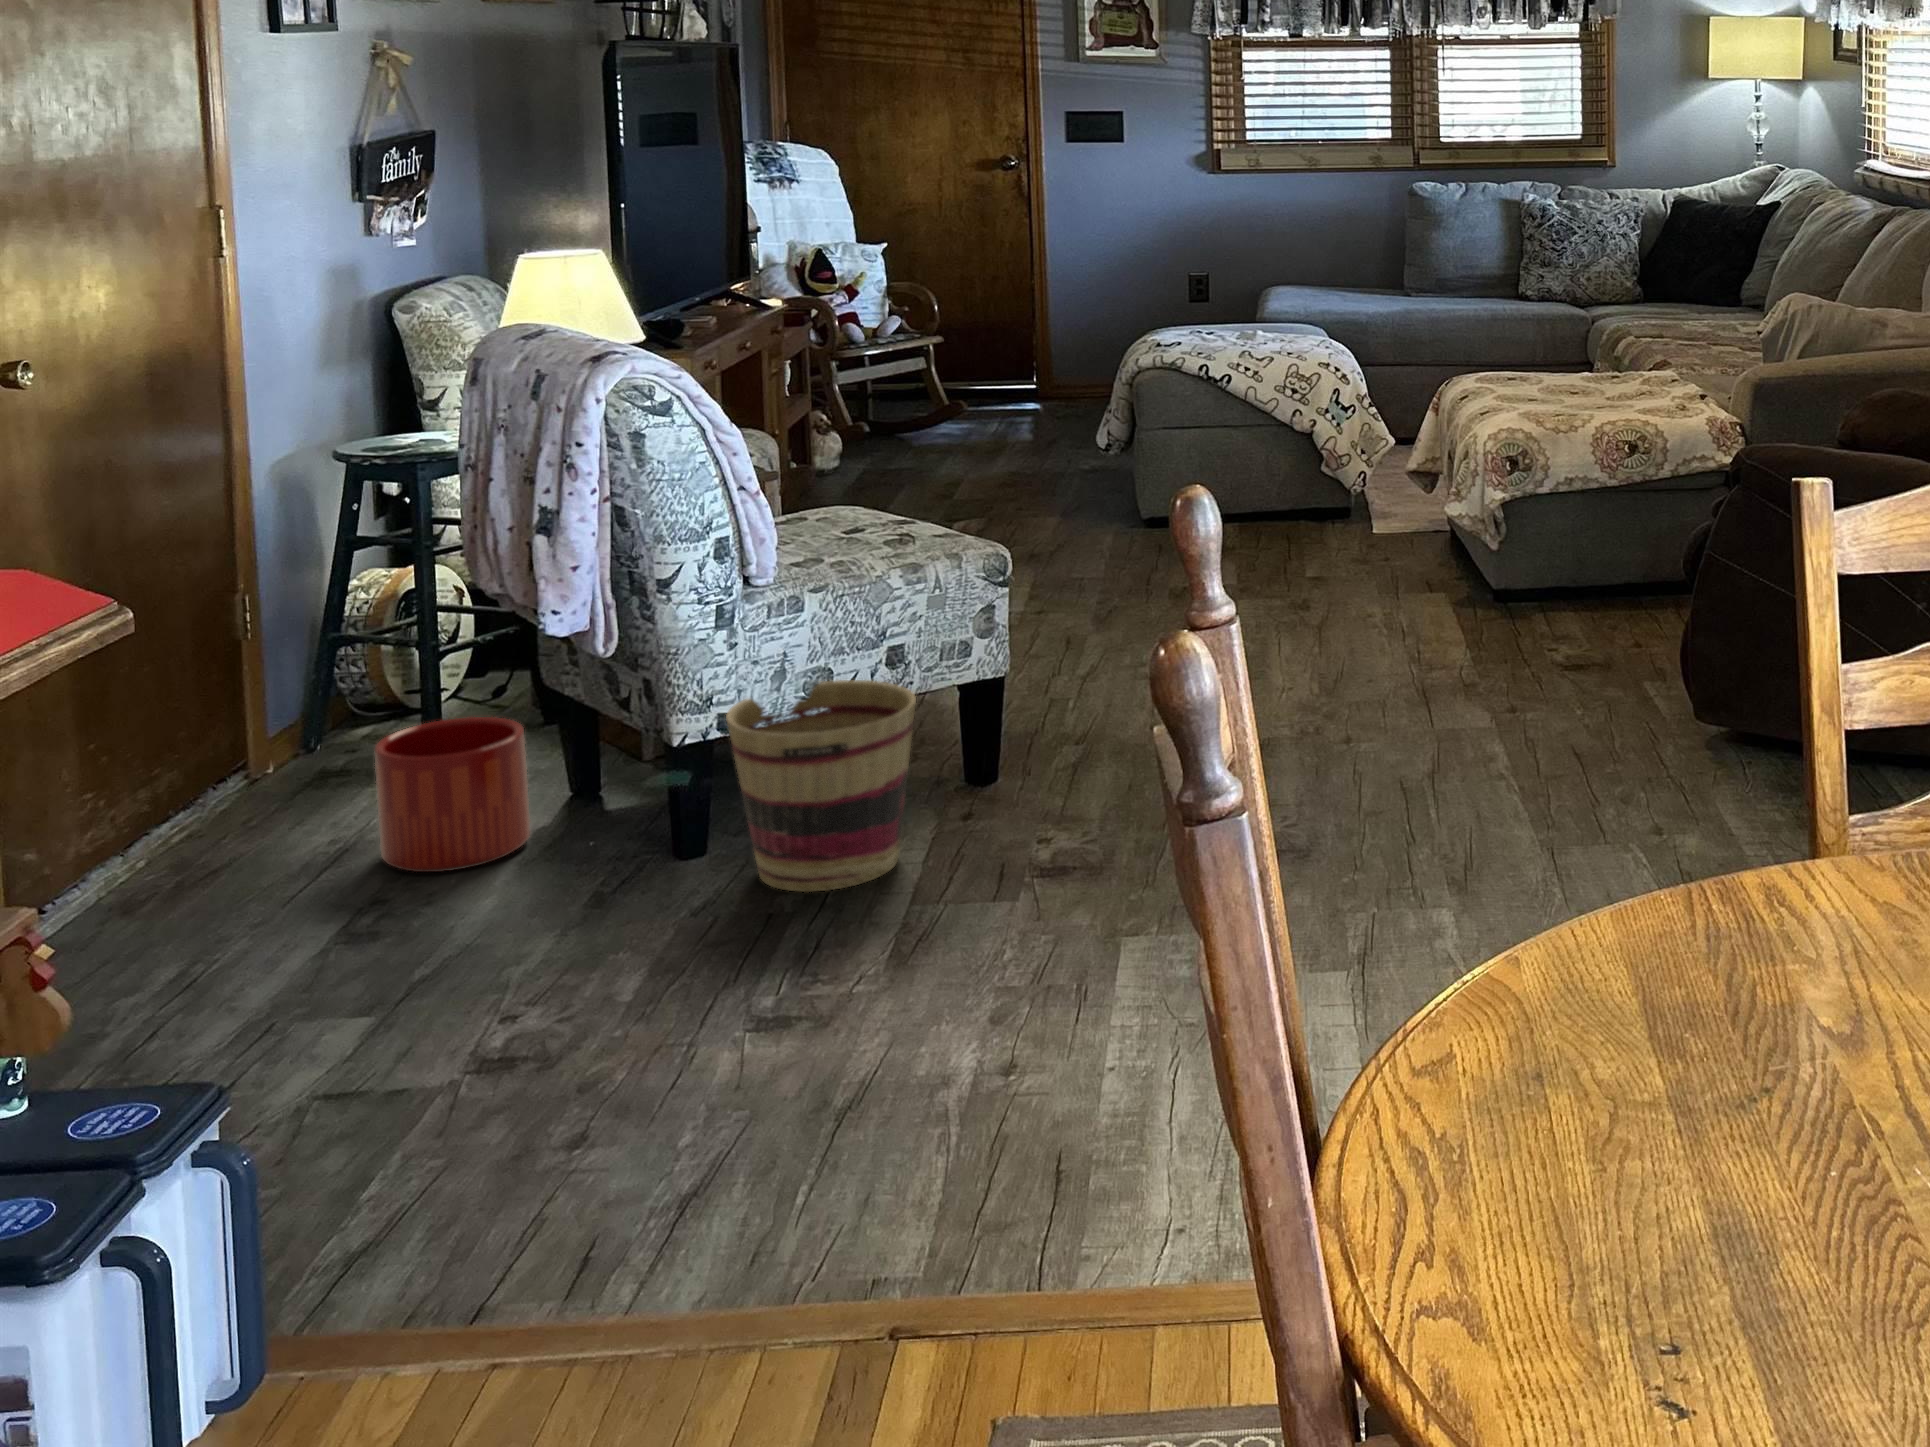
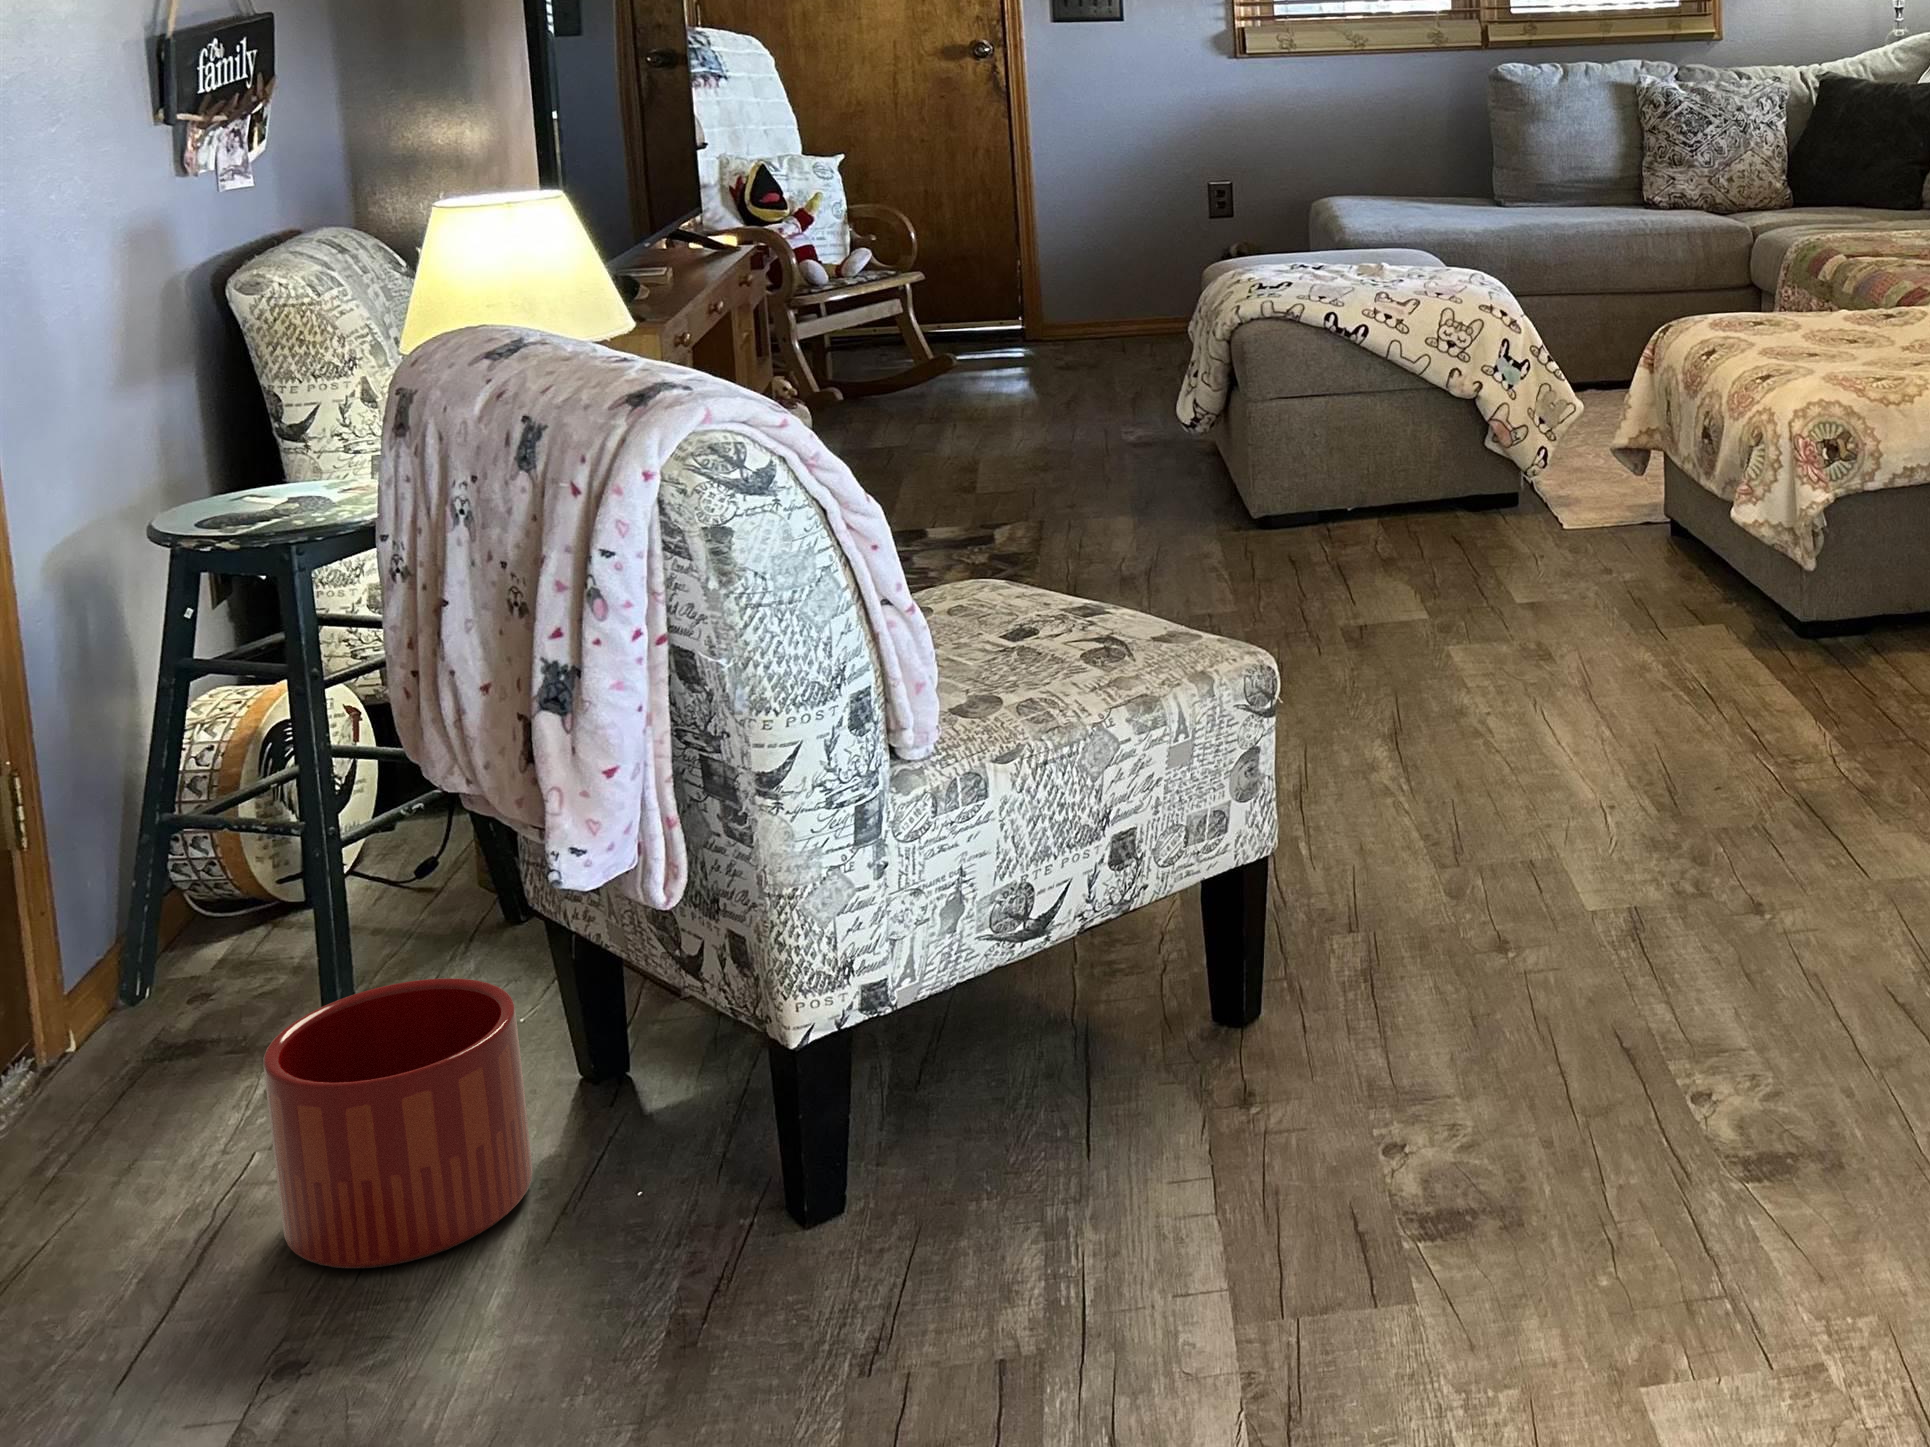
basket: present [726,680,916,892] -> none [883,898,1194,1285]

